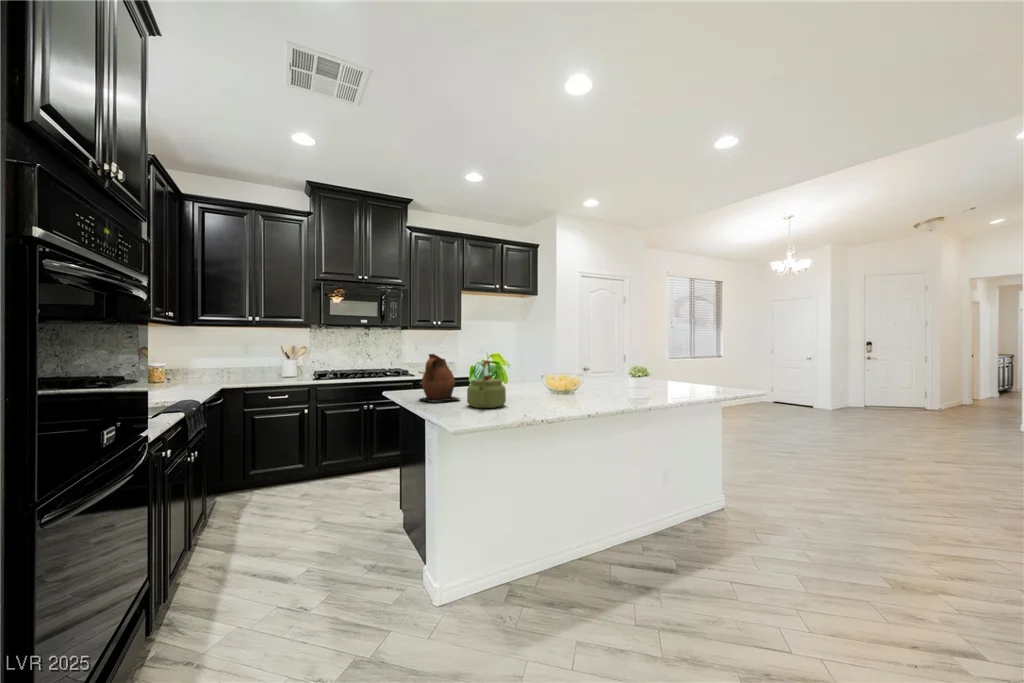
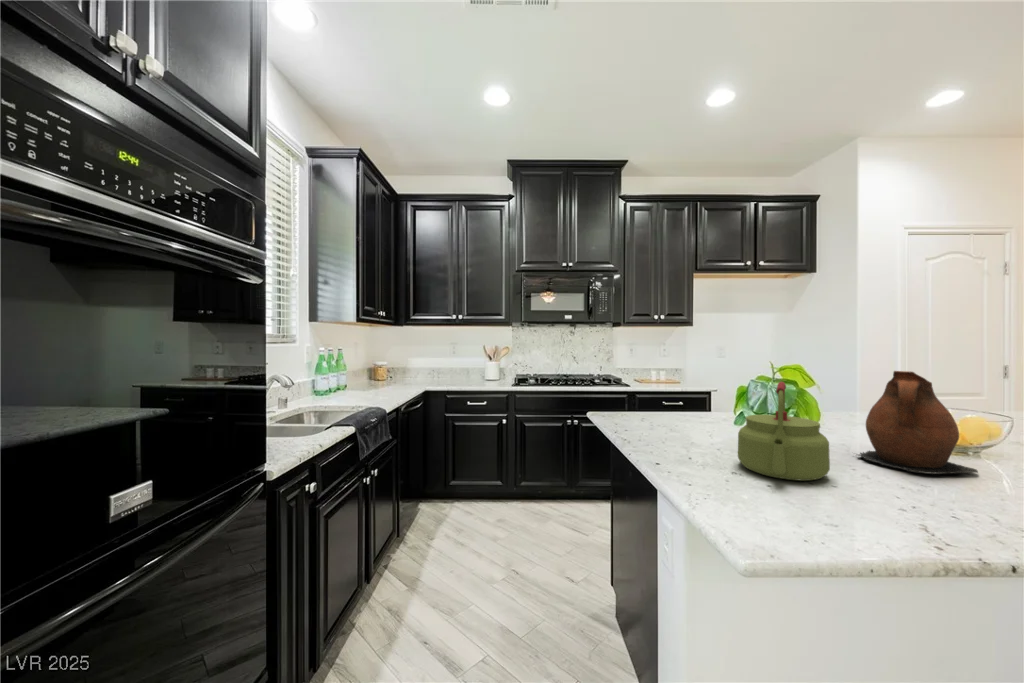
ceramic pitcher: present [420,354,460,402] -> present [858,371,978,474]

